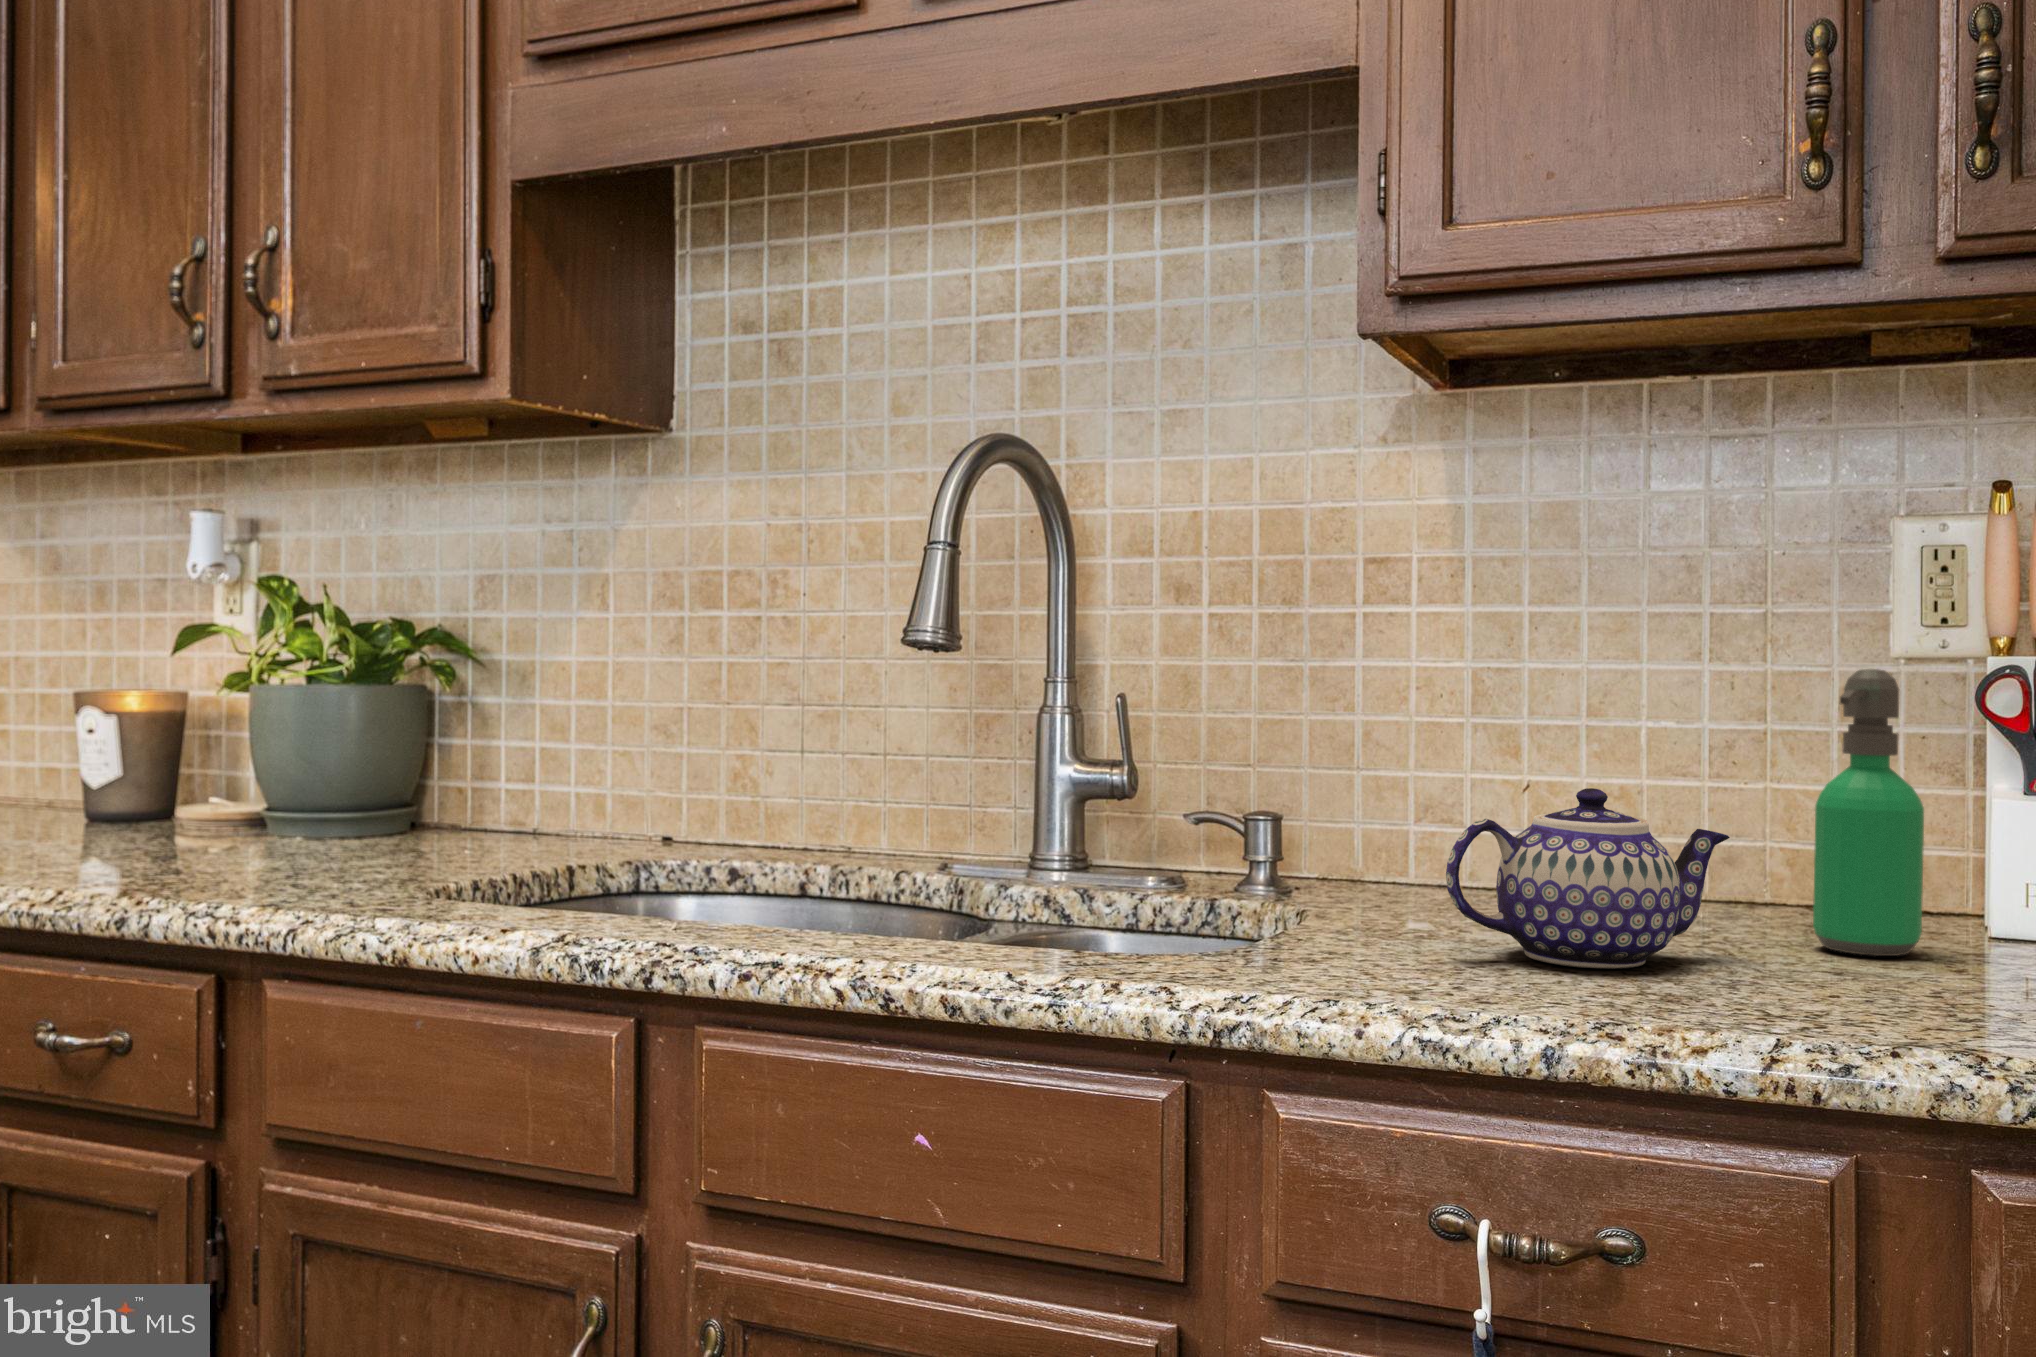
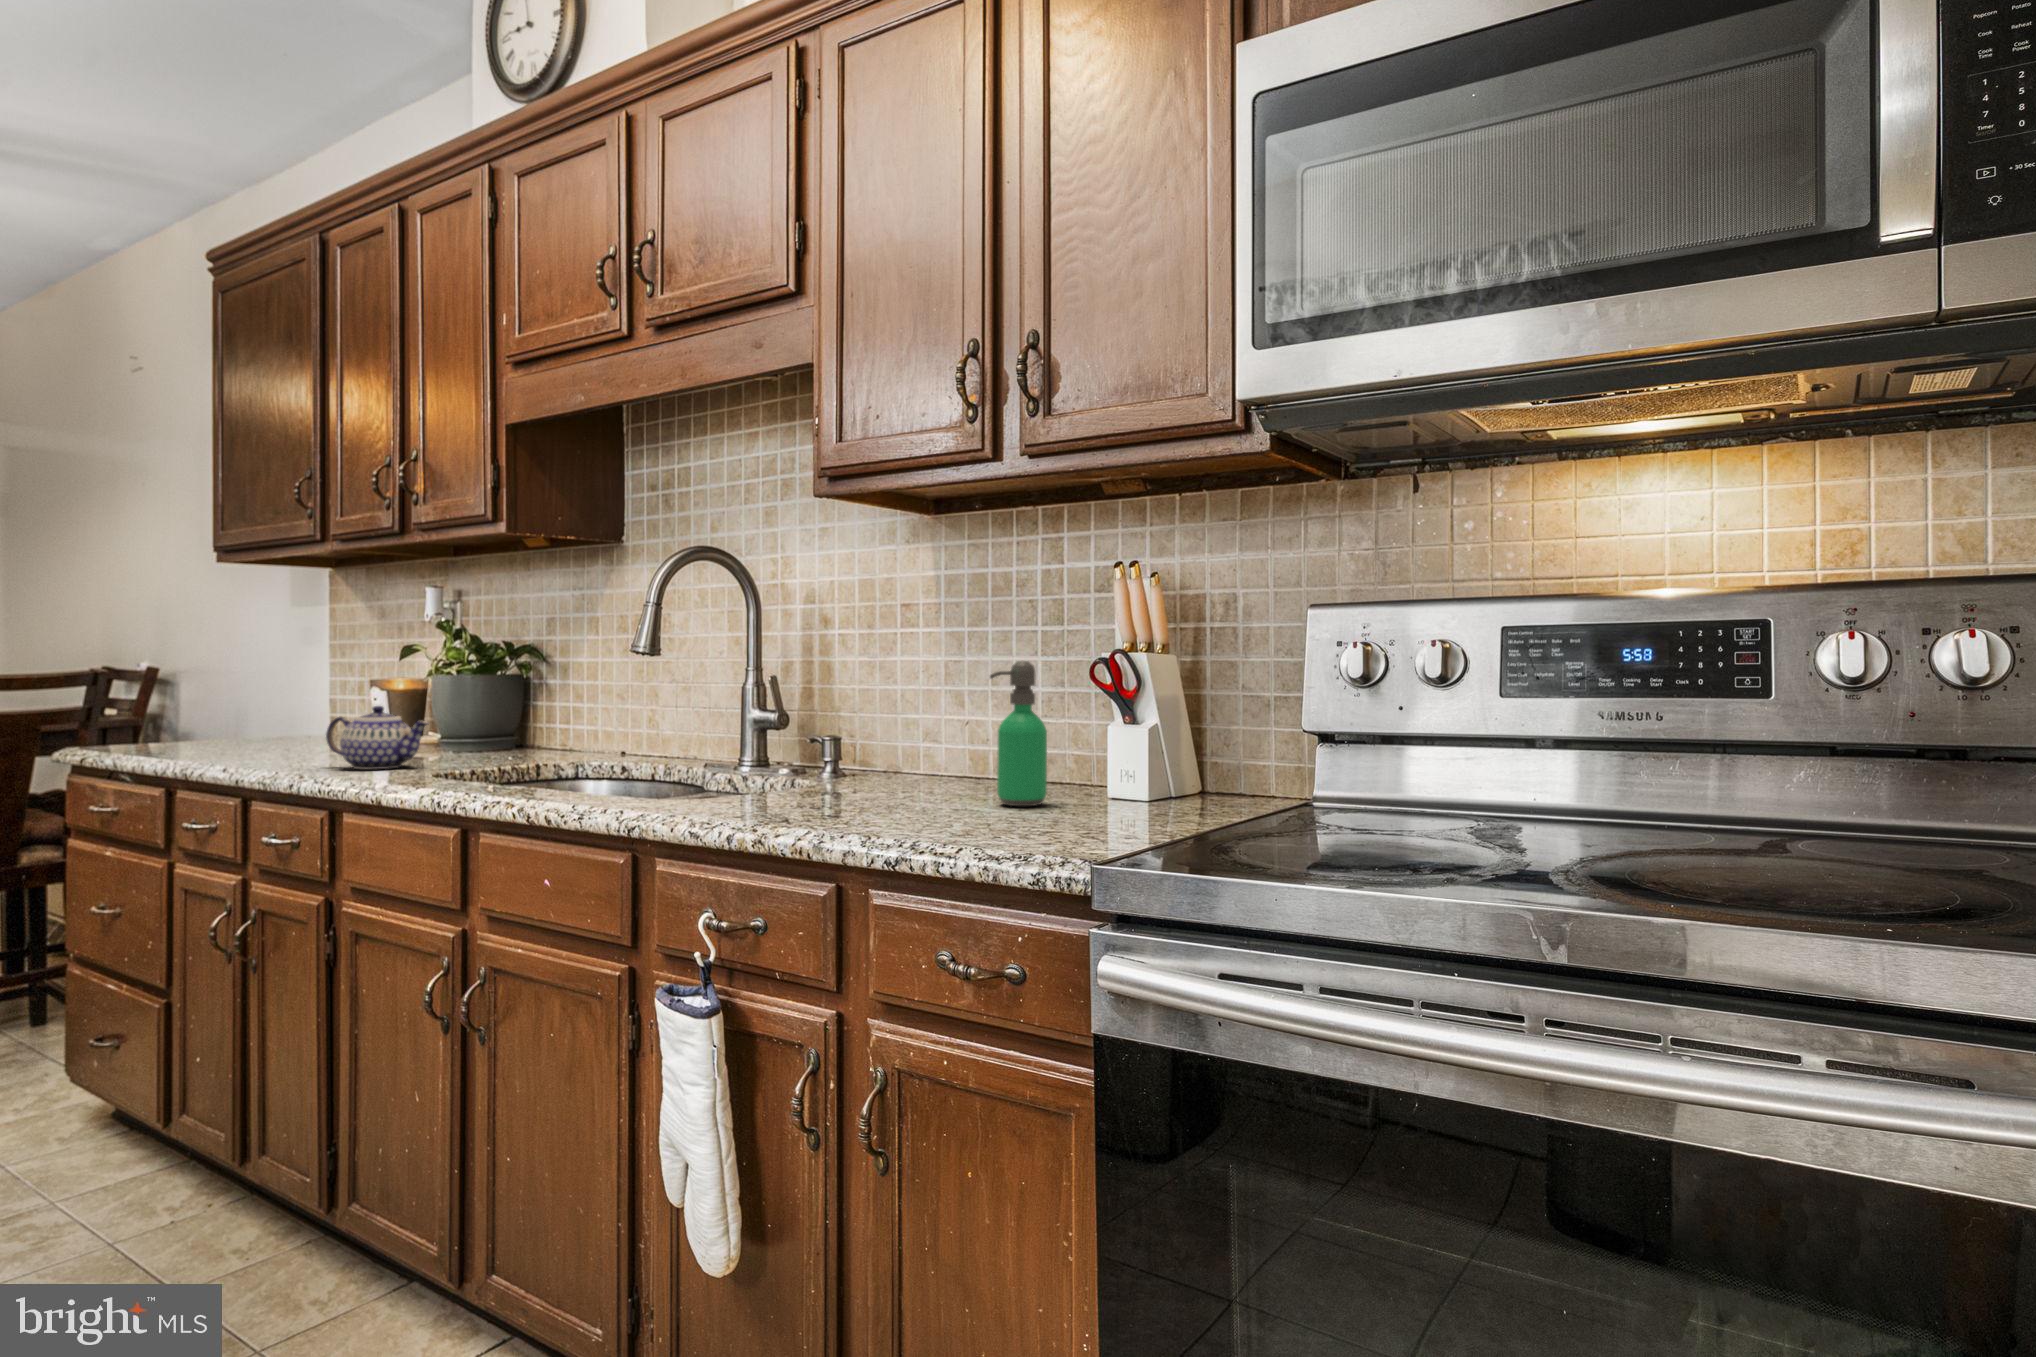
teapot: present [1446,788,1730,969] -> present [326,706,428,769]

